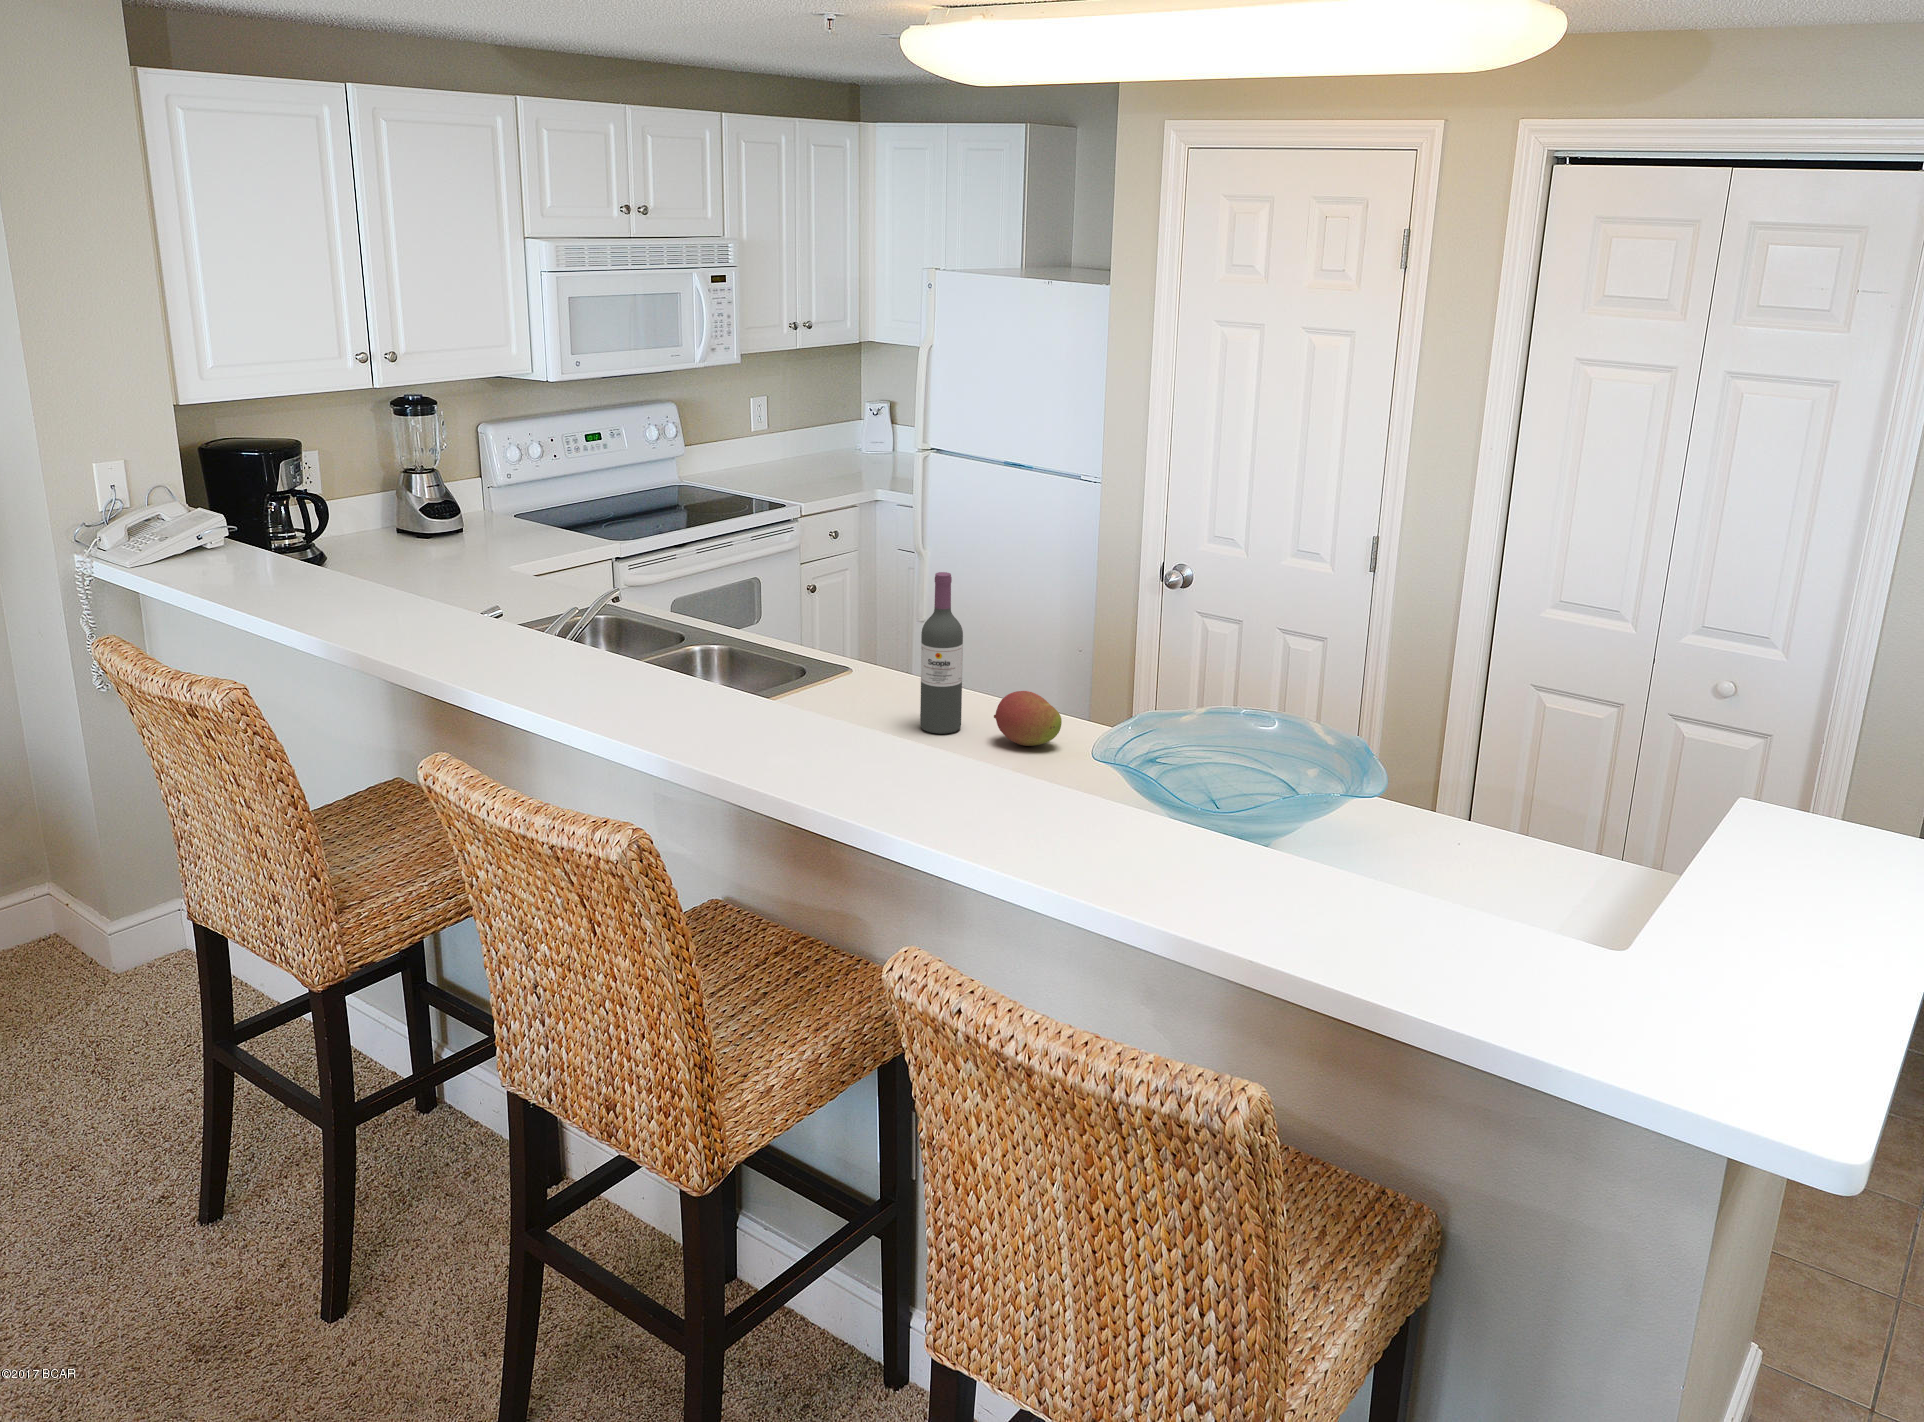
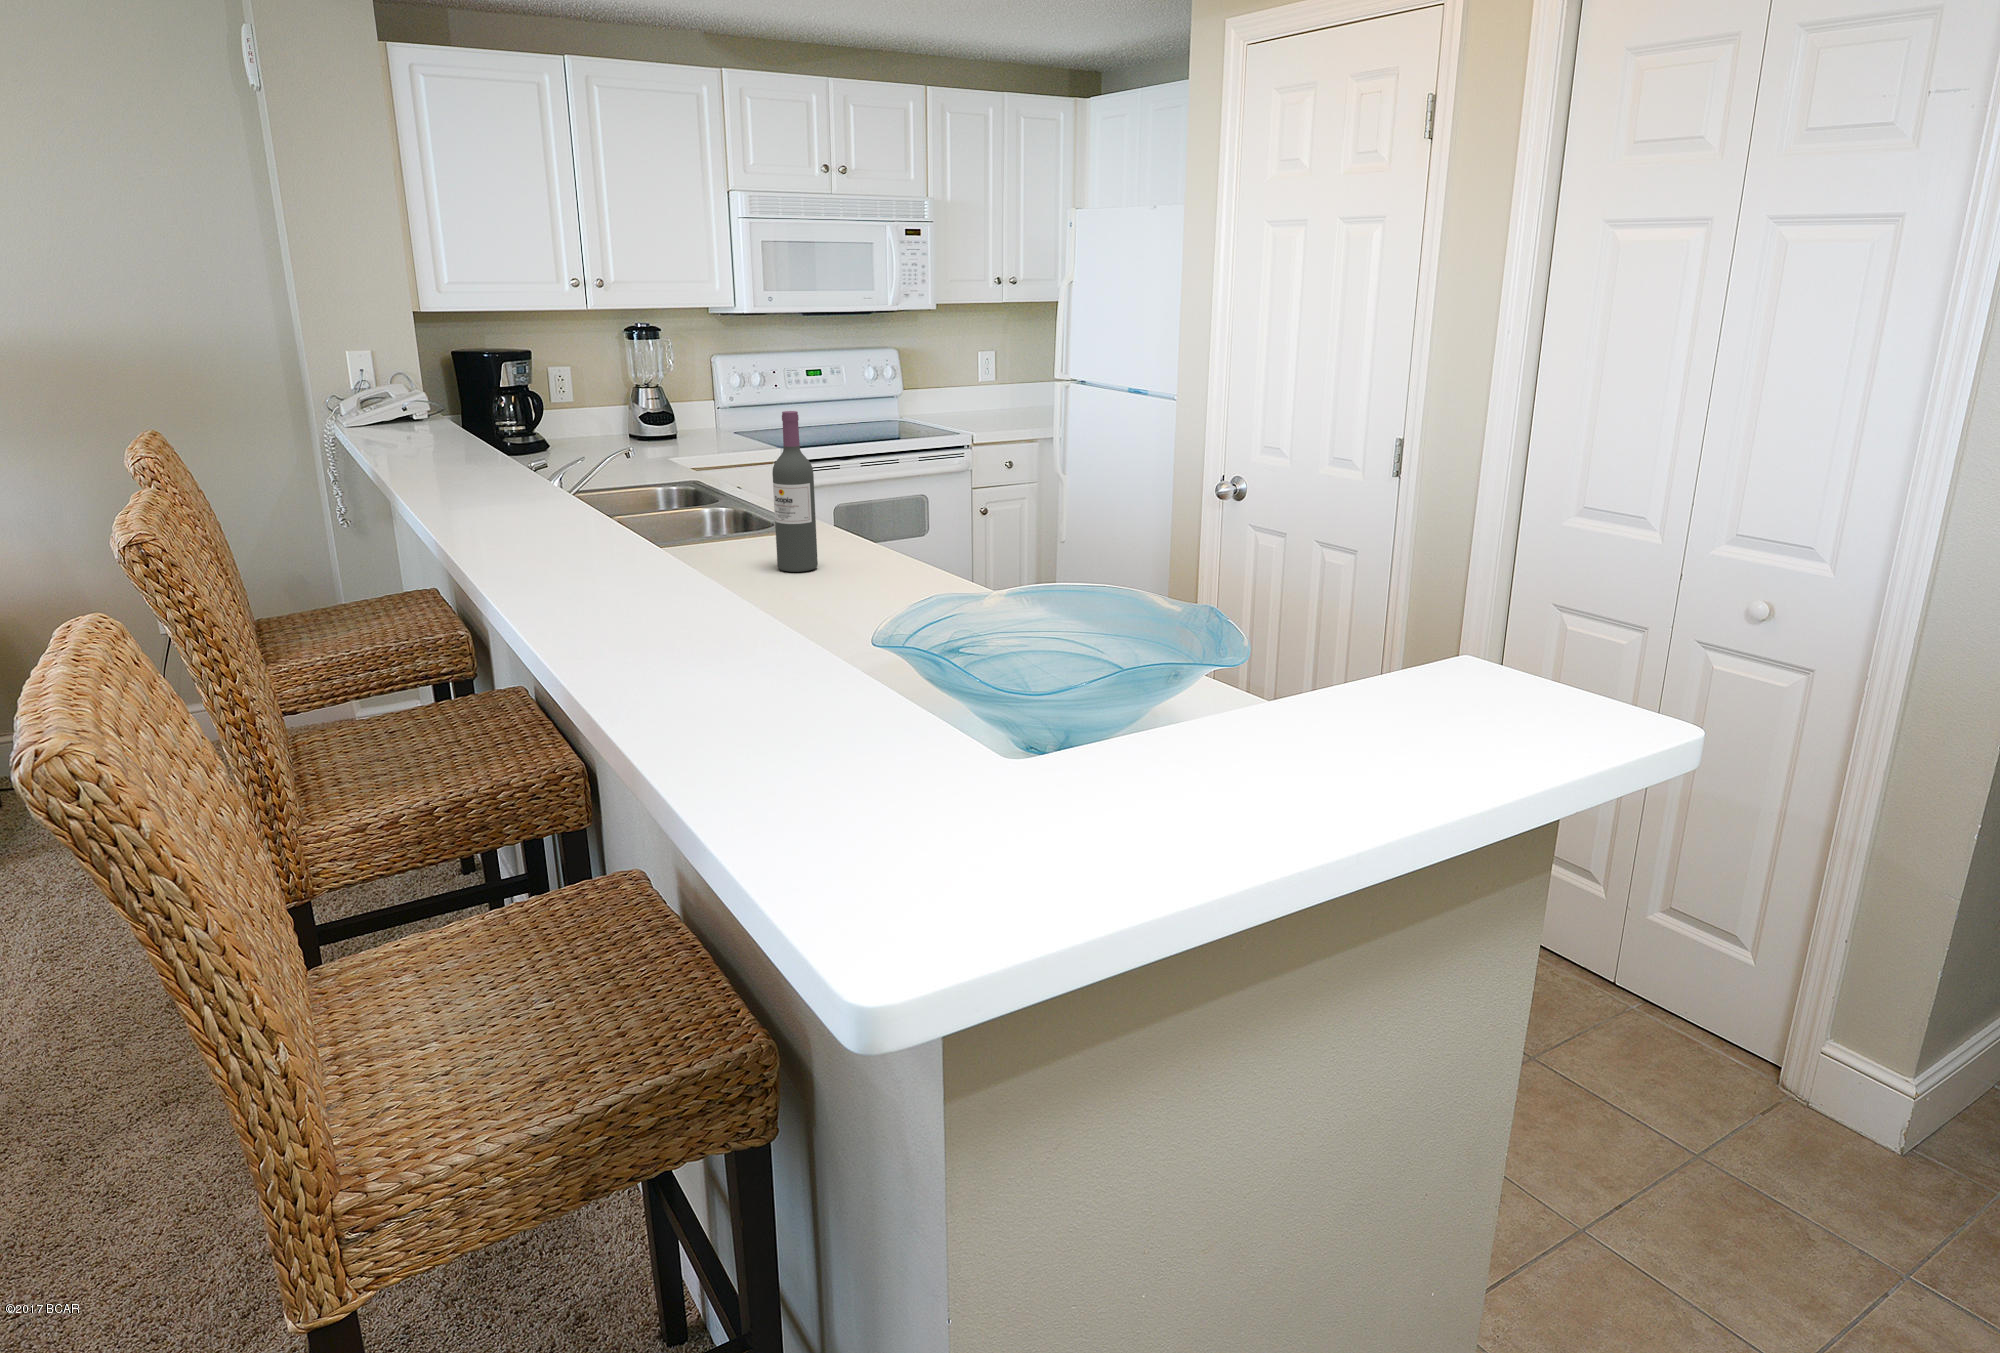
fruit: present [994,691,1062,746] -> none [822,530,880,585]

